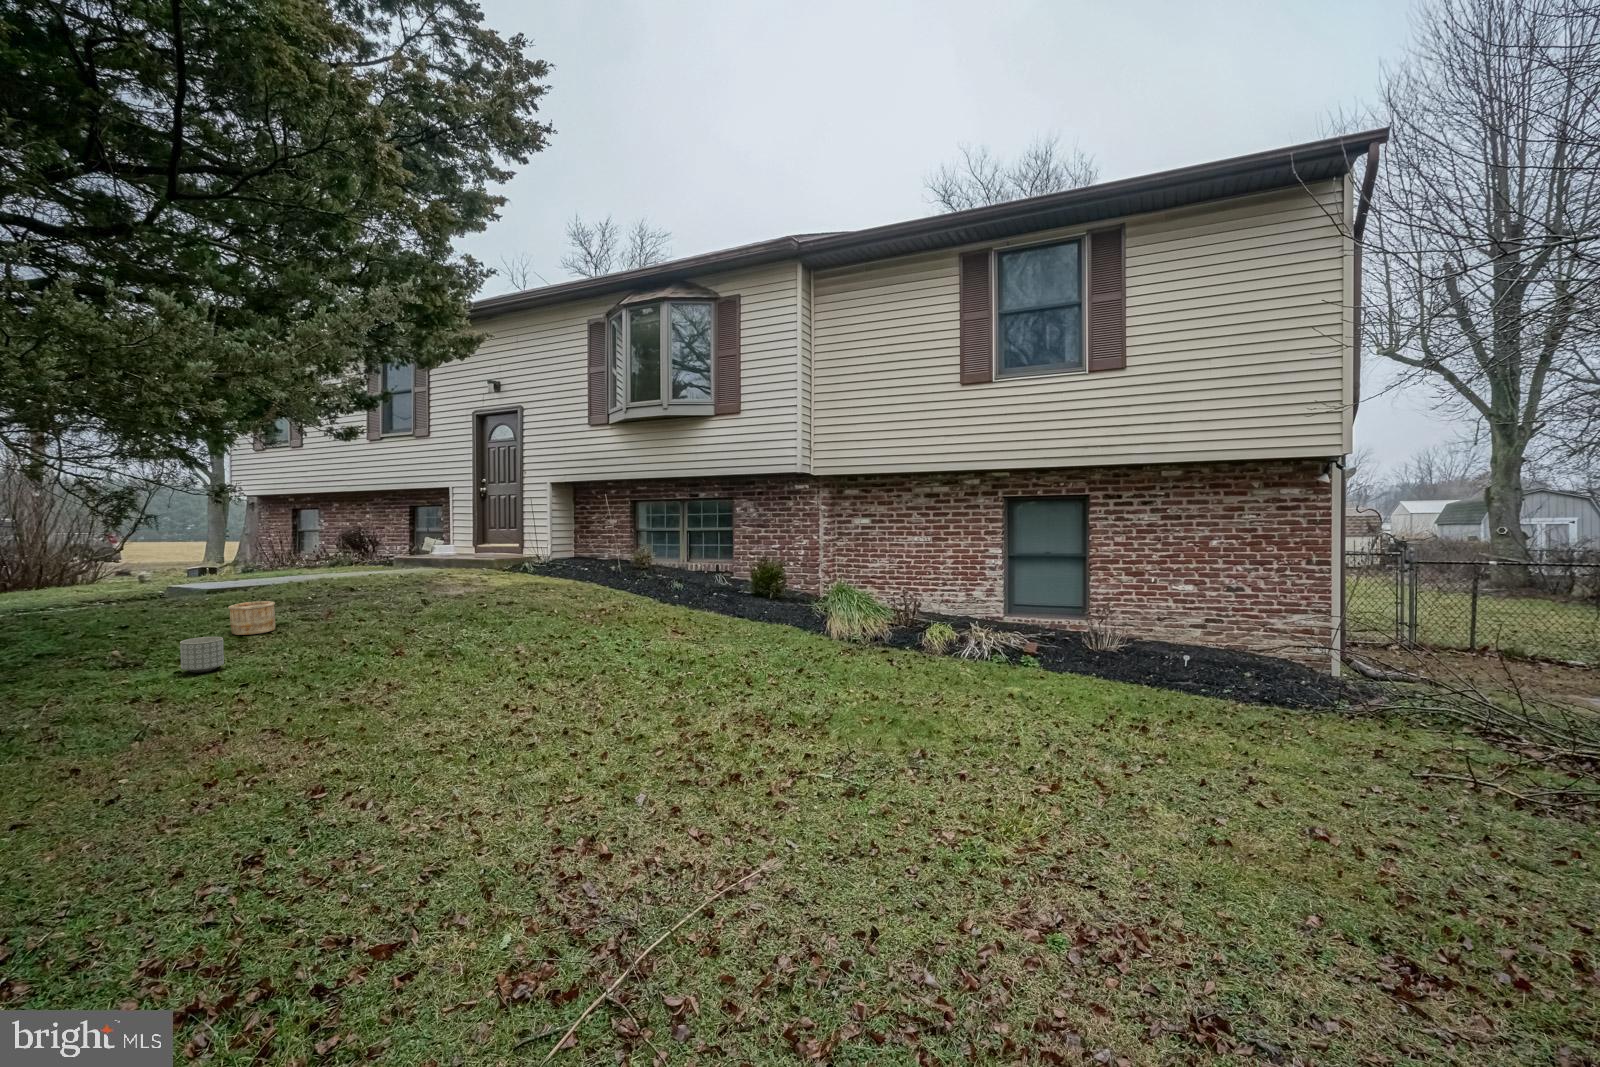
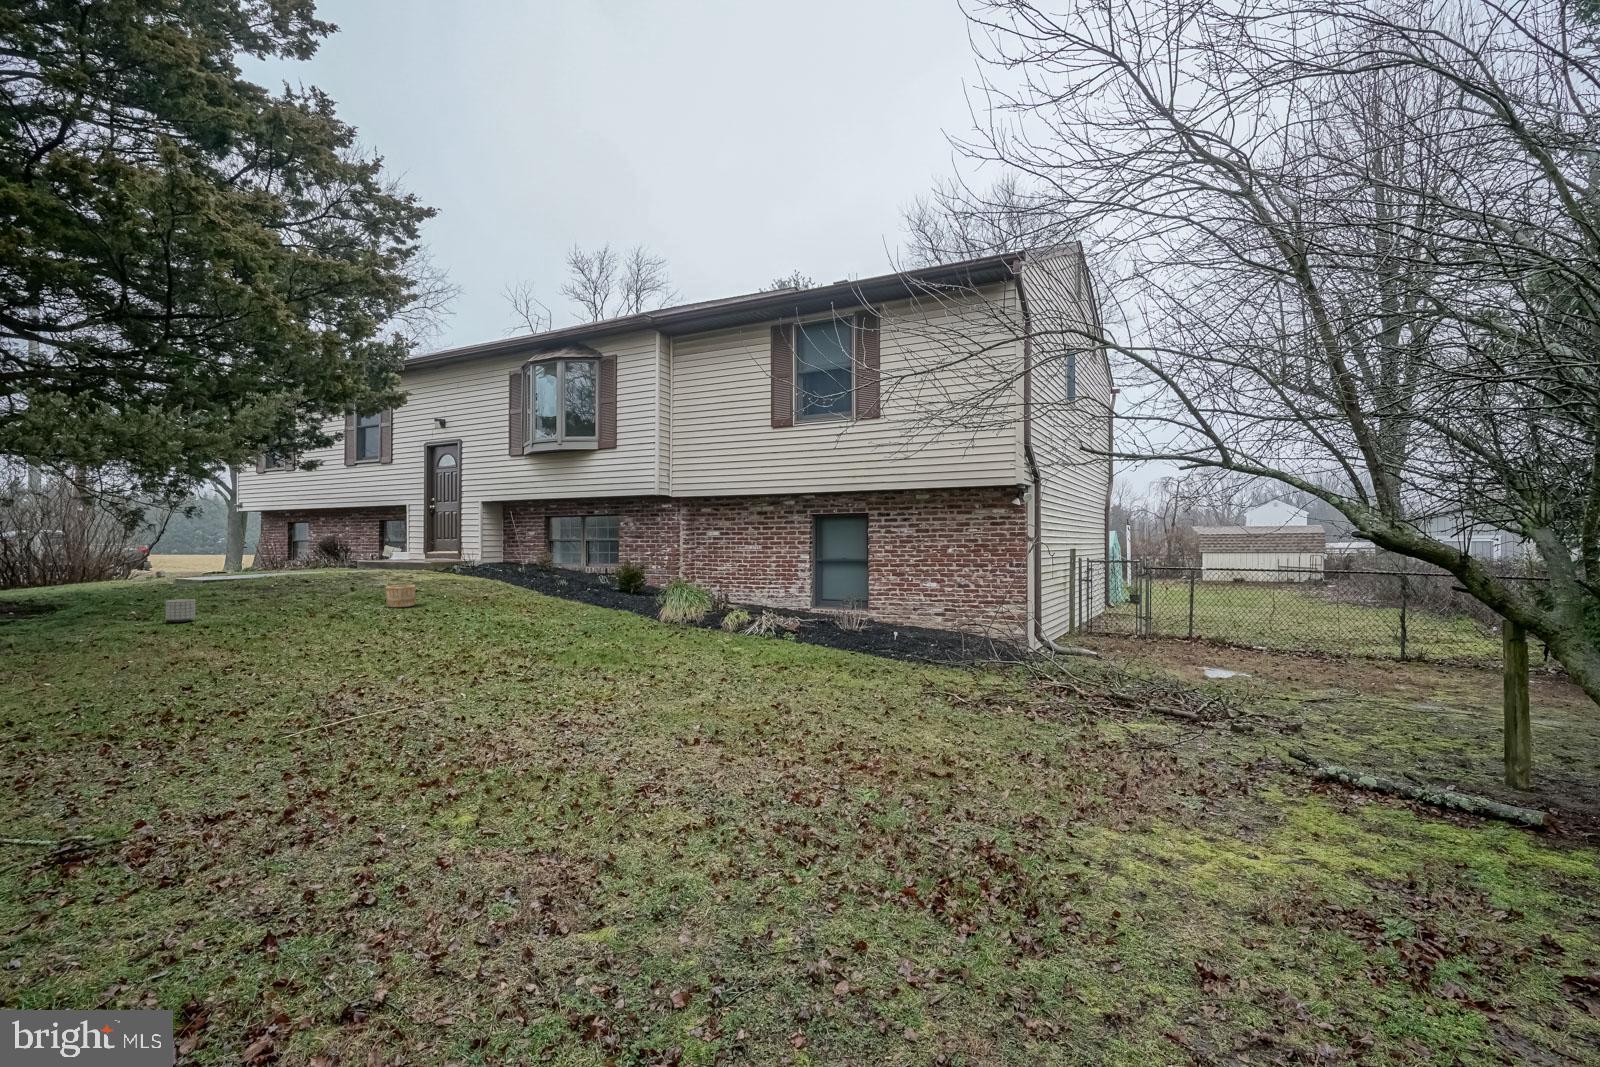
wooden bucket: present [228,601,275,635] -> present [386,584,416,607]

